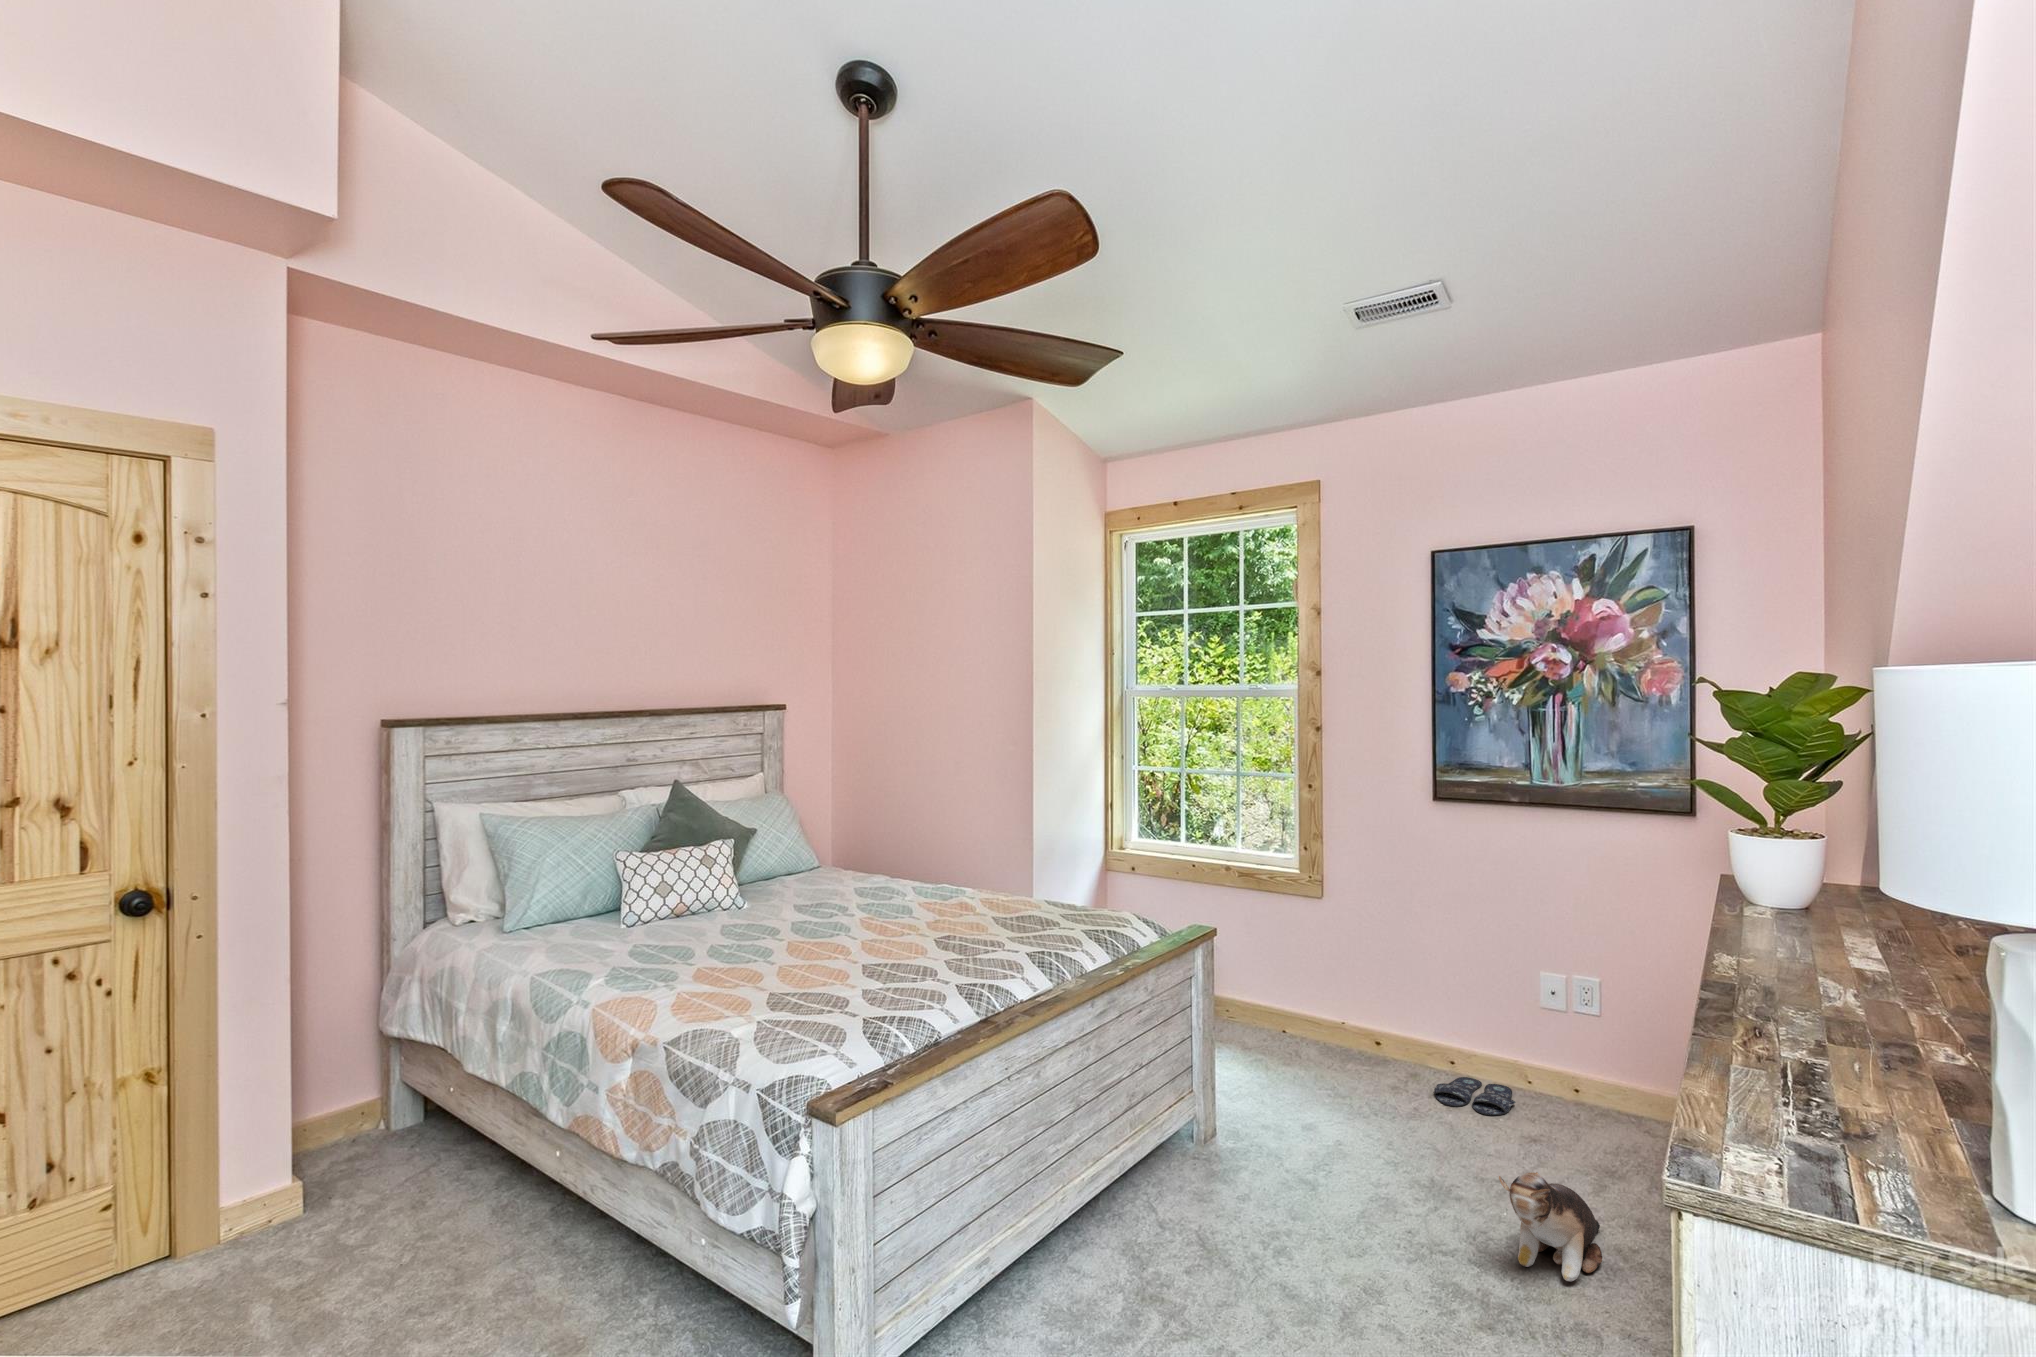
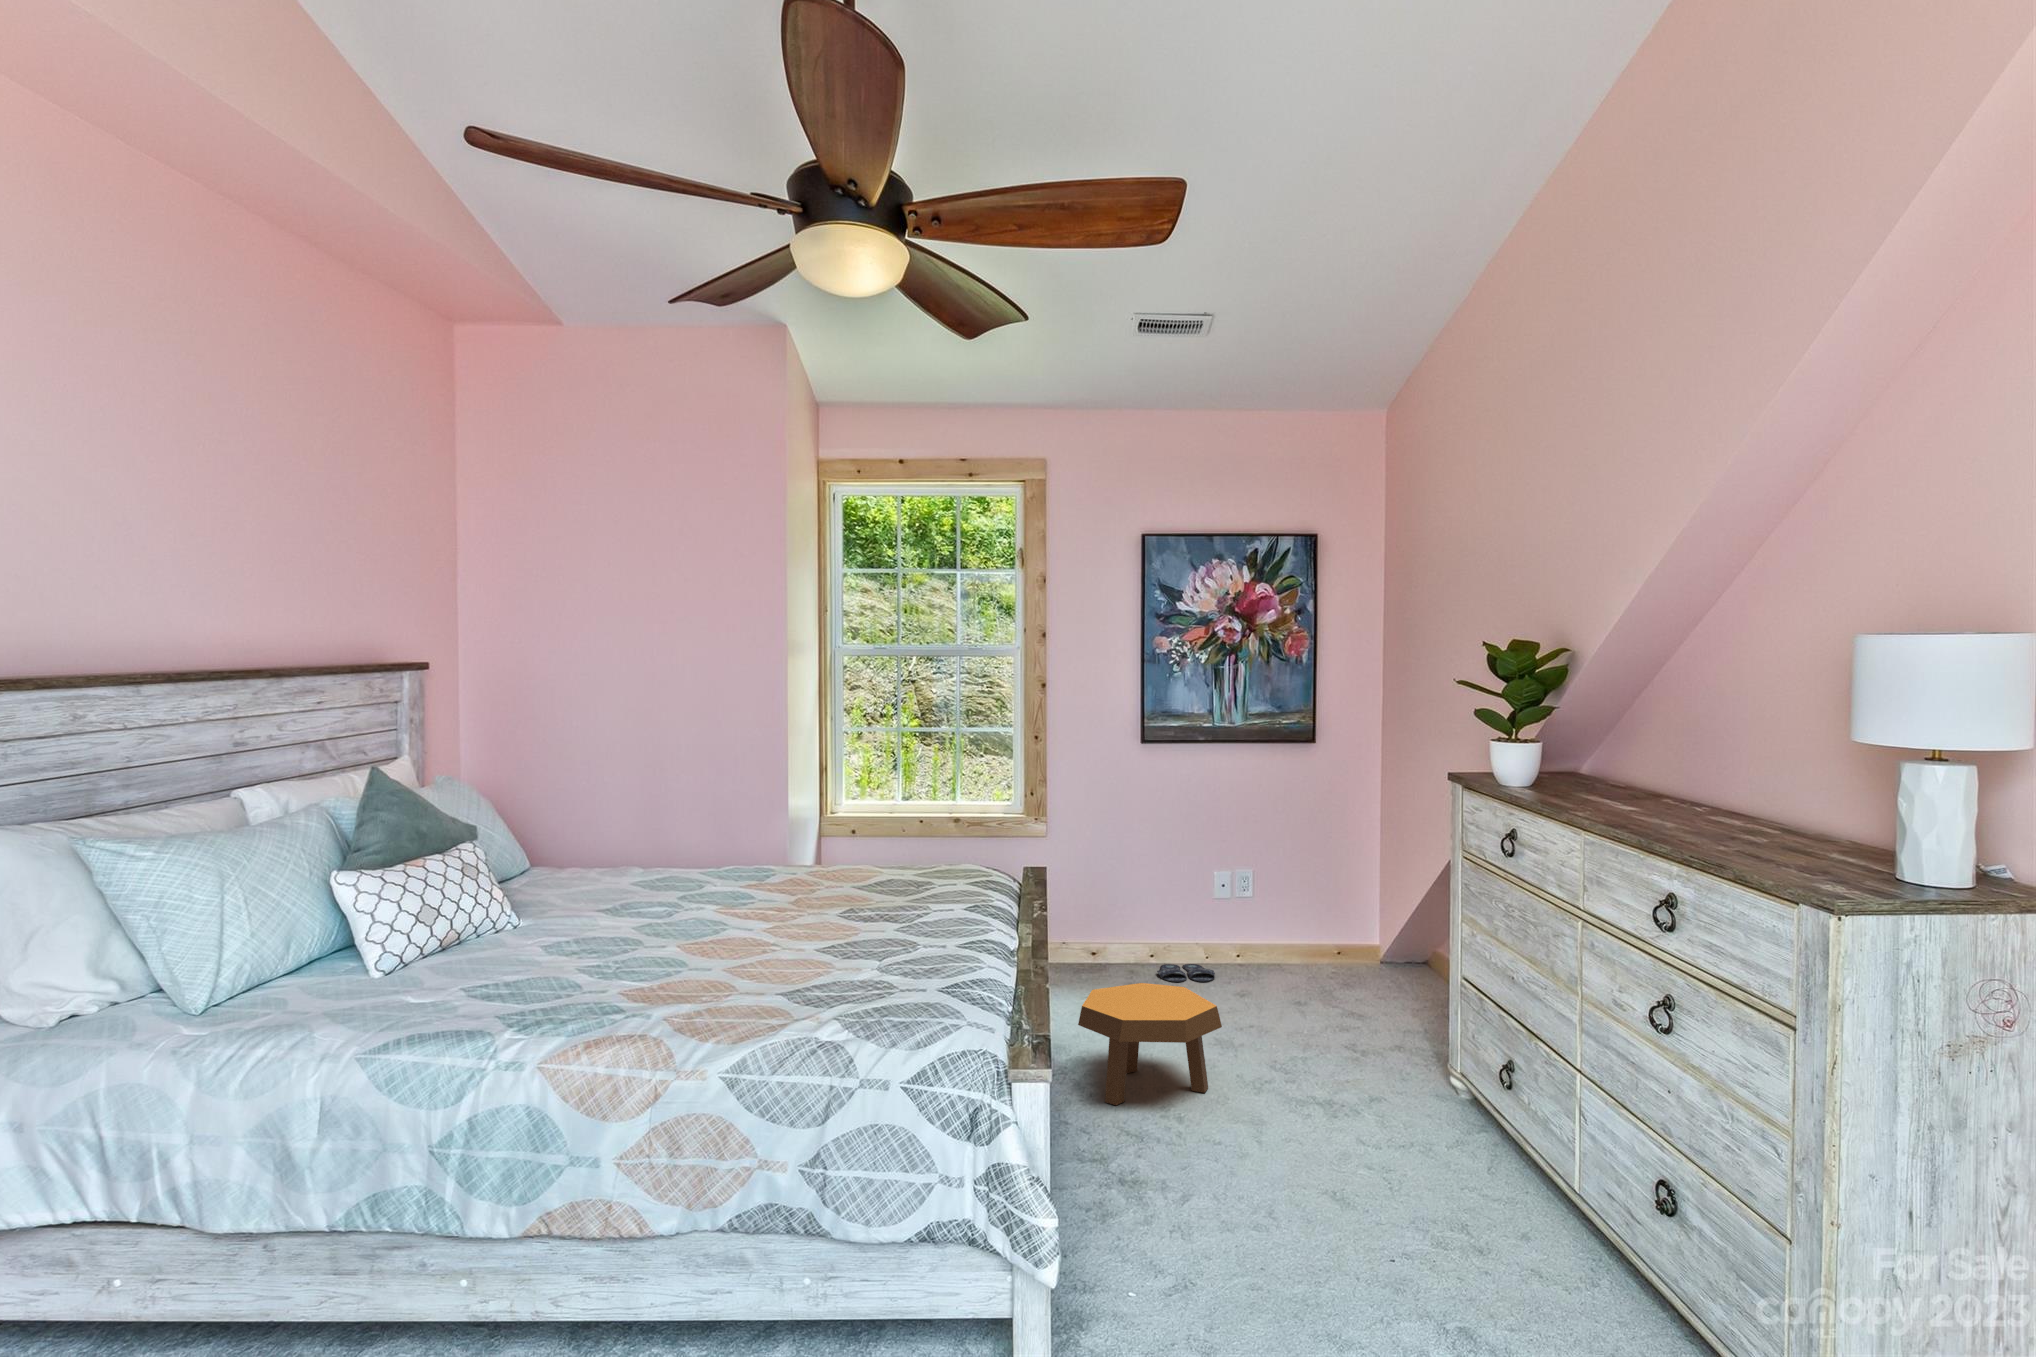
footstool: none [1128,1095,1294,1270] -> present [1078,983,1222,1105]
plush toy: present [1499,1172,1602,1282] -> none [1317,978,1359,1047]

